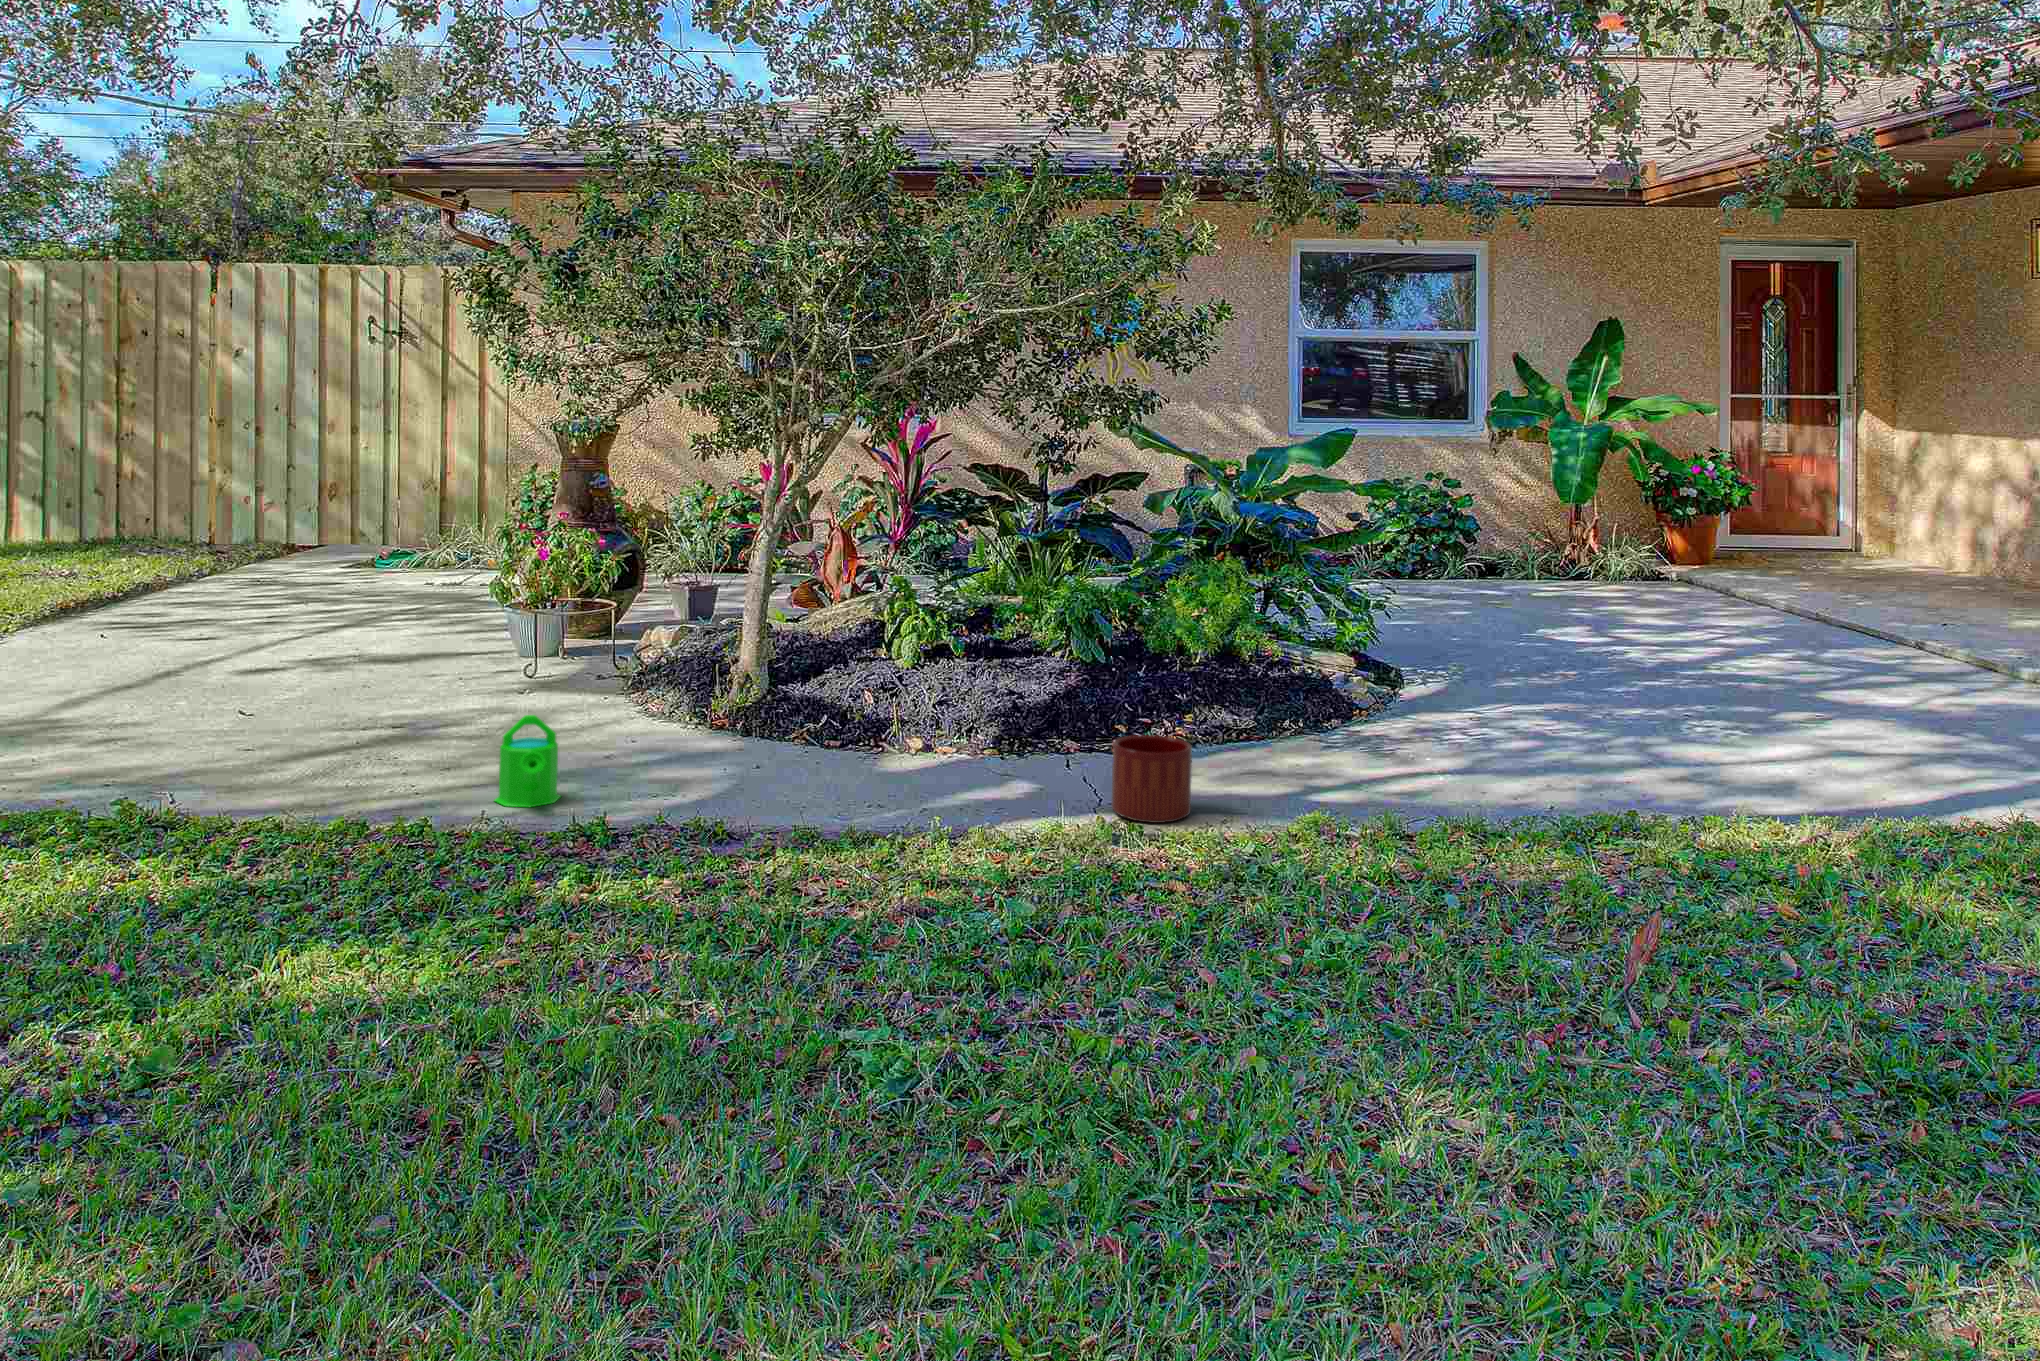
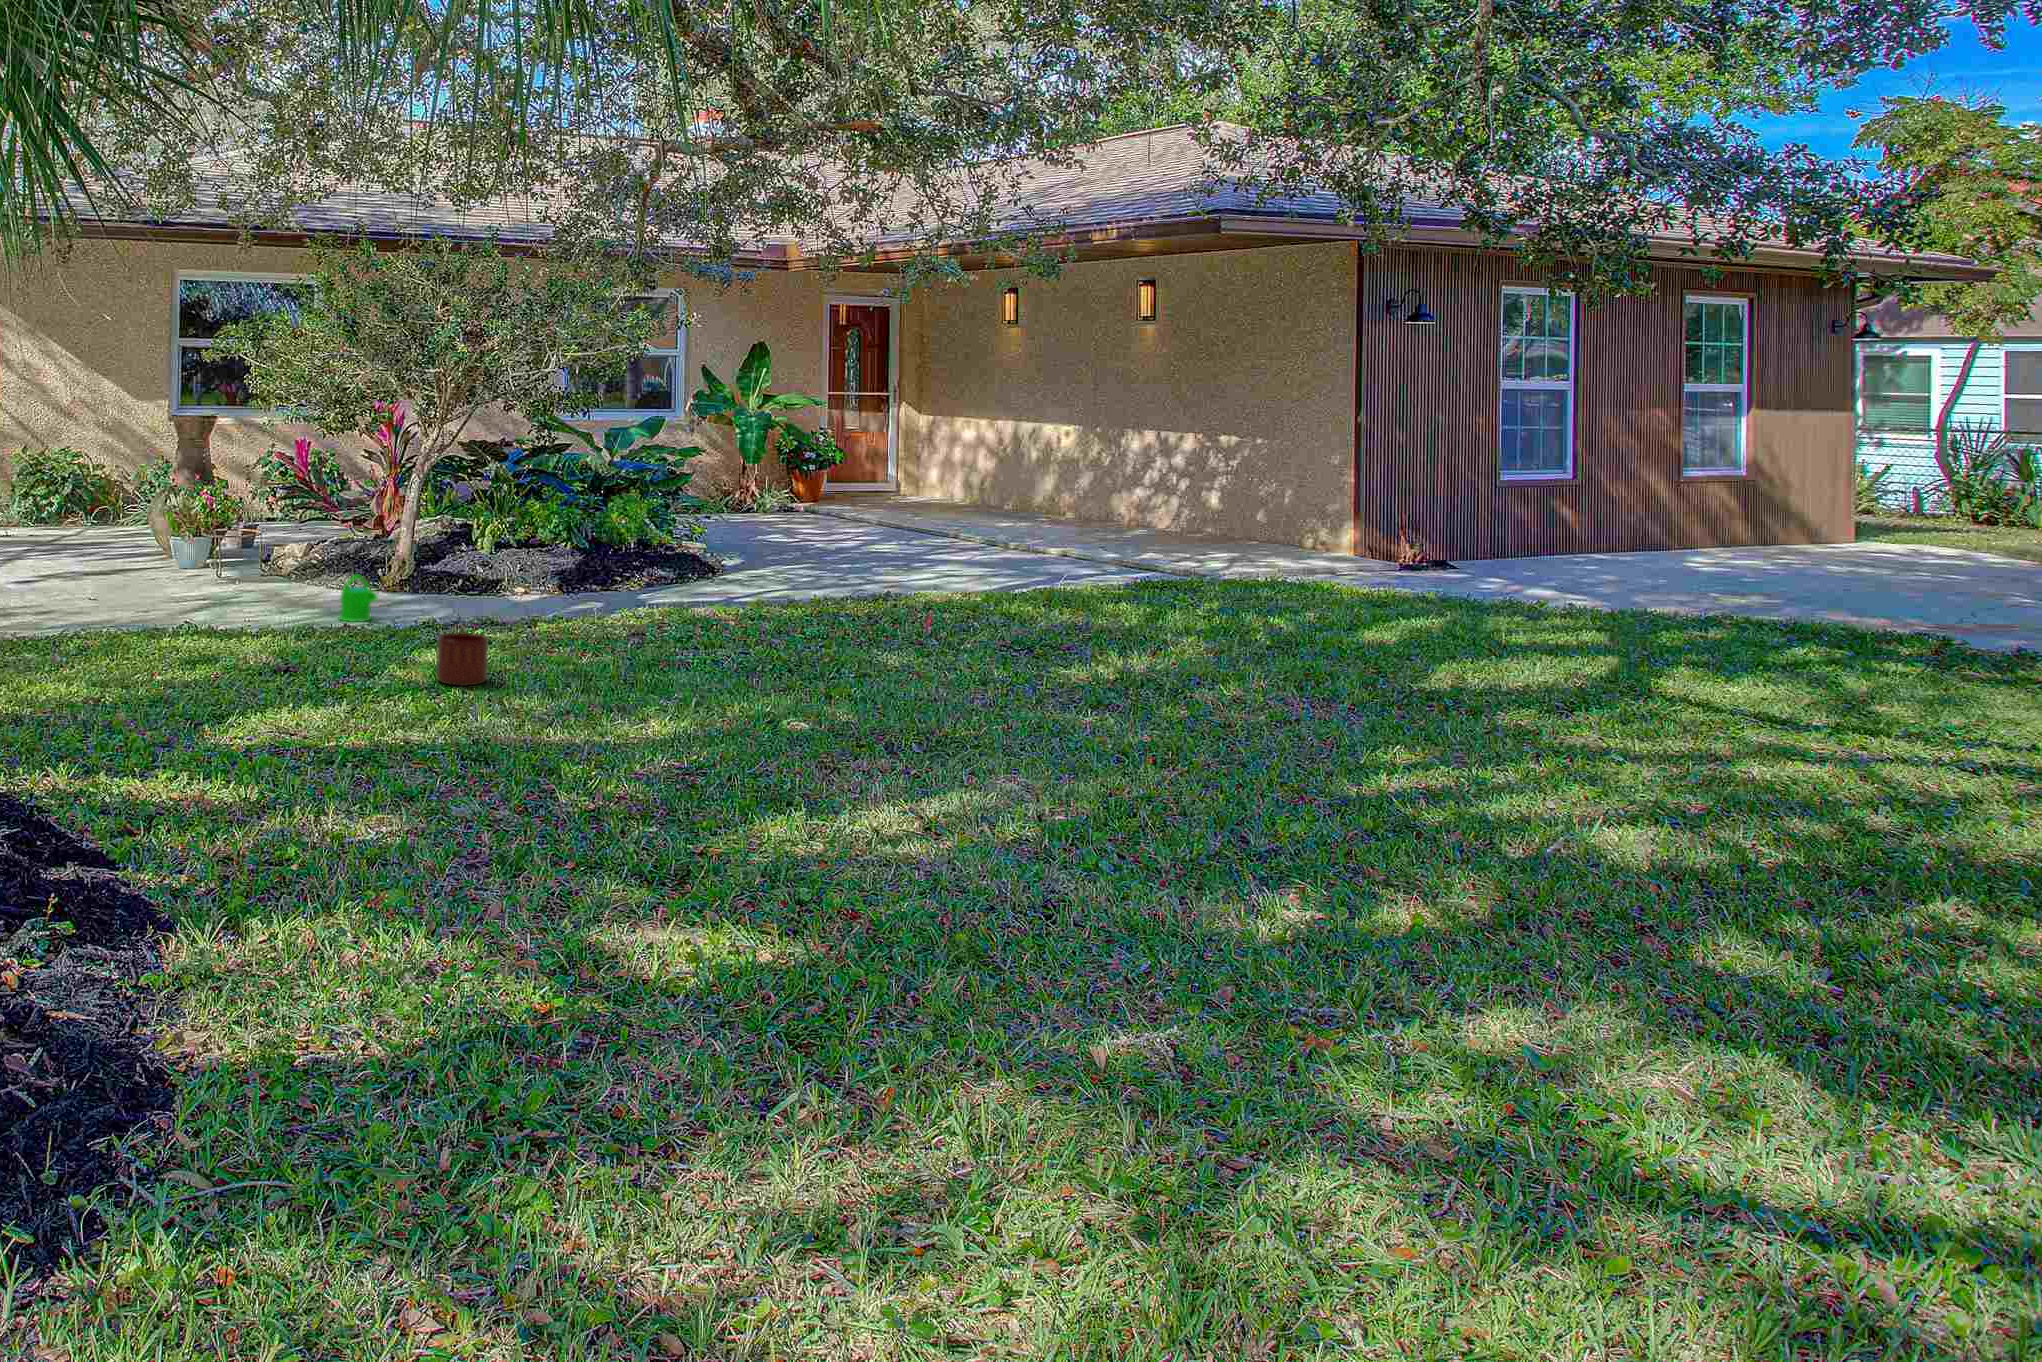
planter: present [1111,735,1192,823] -> present [437,632,488,686]

